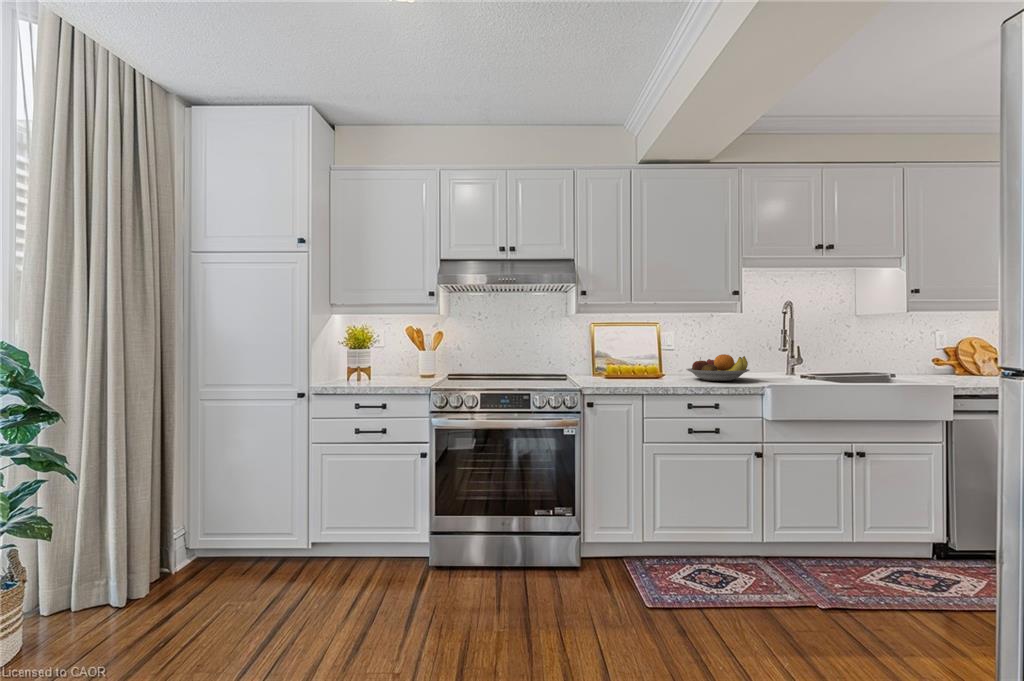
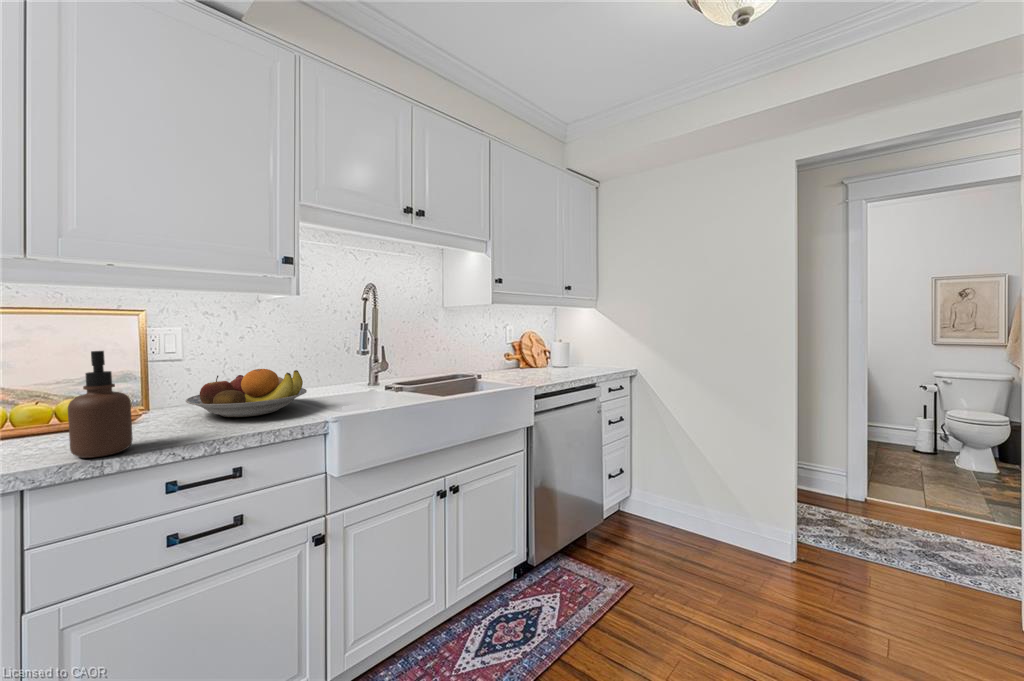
soap dispenser: none [656,339,677,385] -> present [68,351,133,458]

